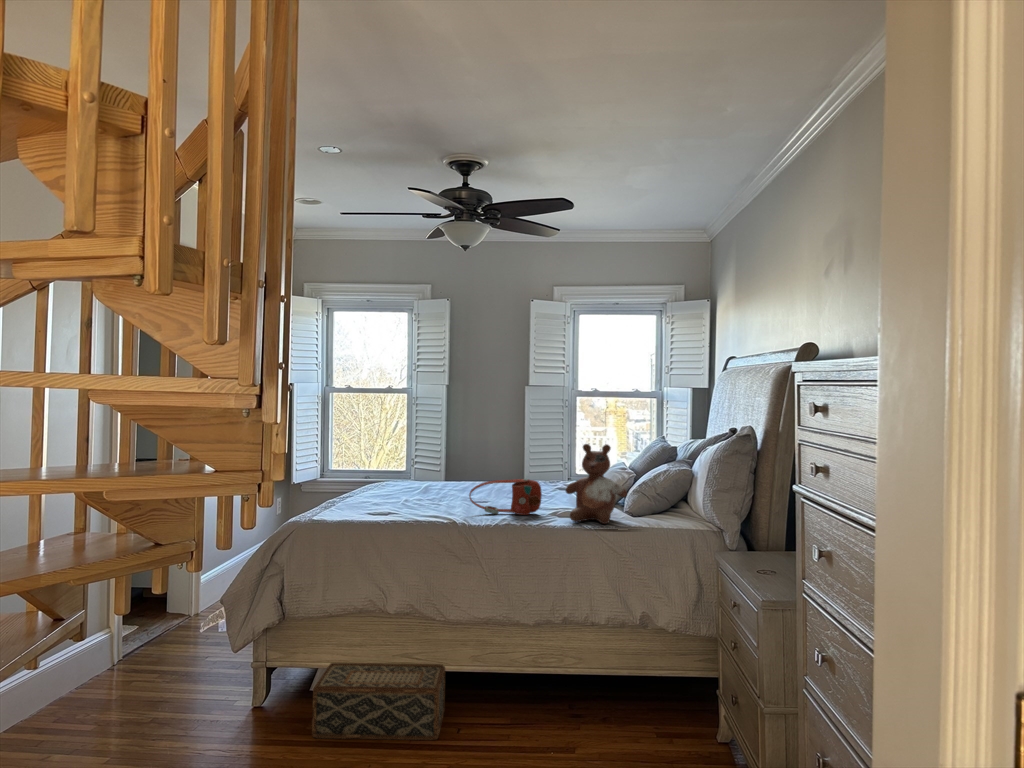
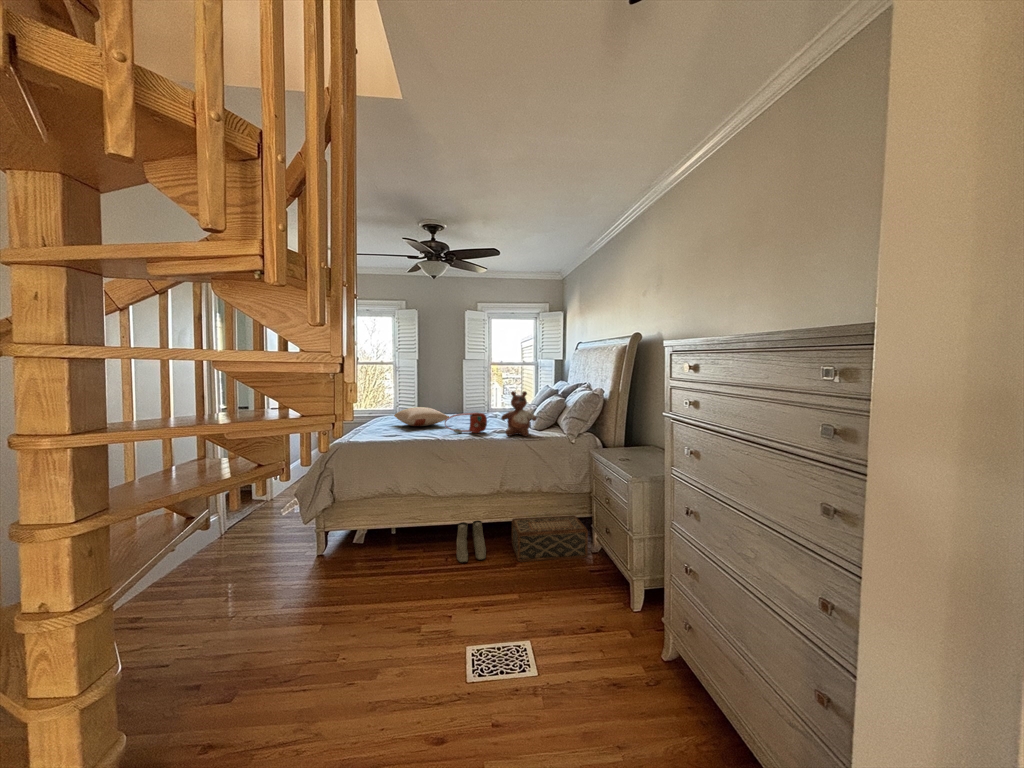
pillow: none [394,468,484,499] -> present [394,407,449,426]
woven basket: present [312,663,445,740] -> present [512,515,588,562]
boots: none [476,666,526,736] -> present [457,520,486,563]

